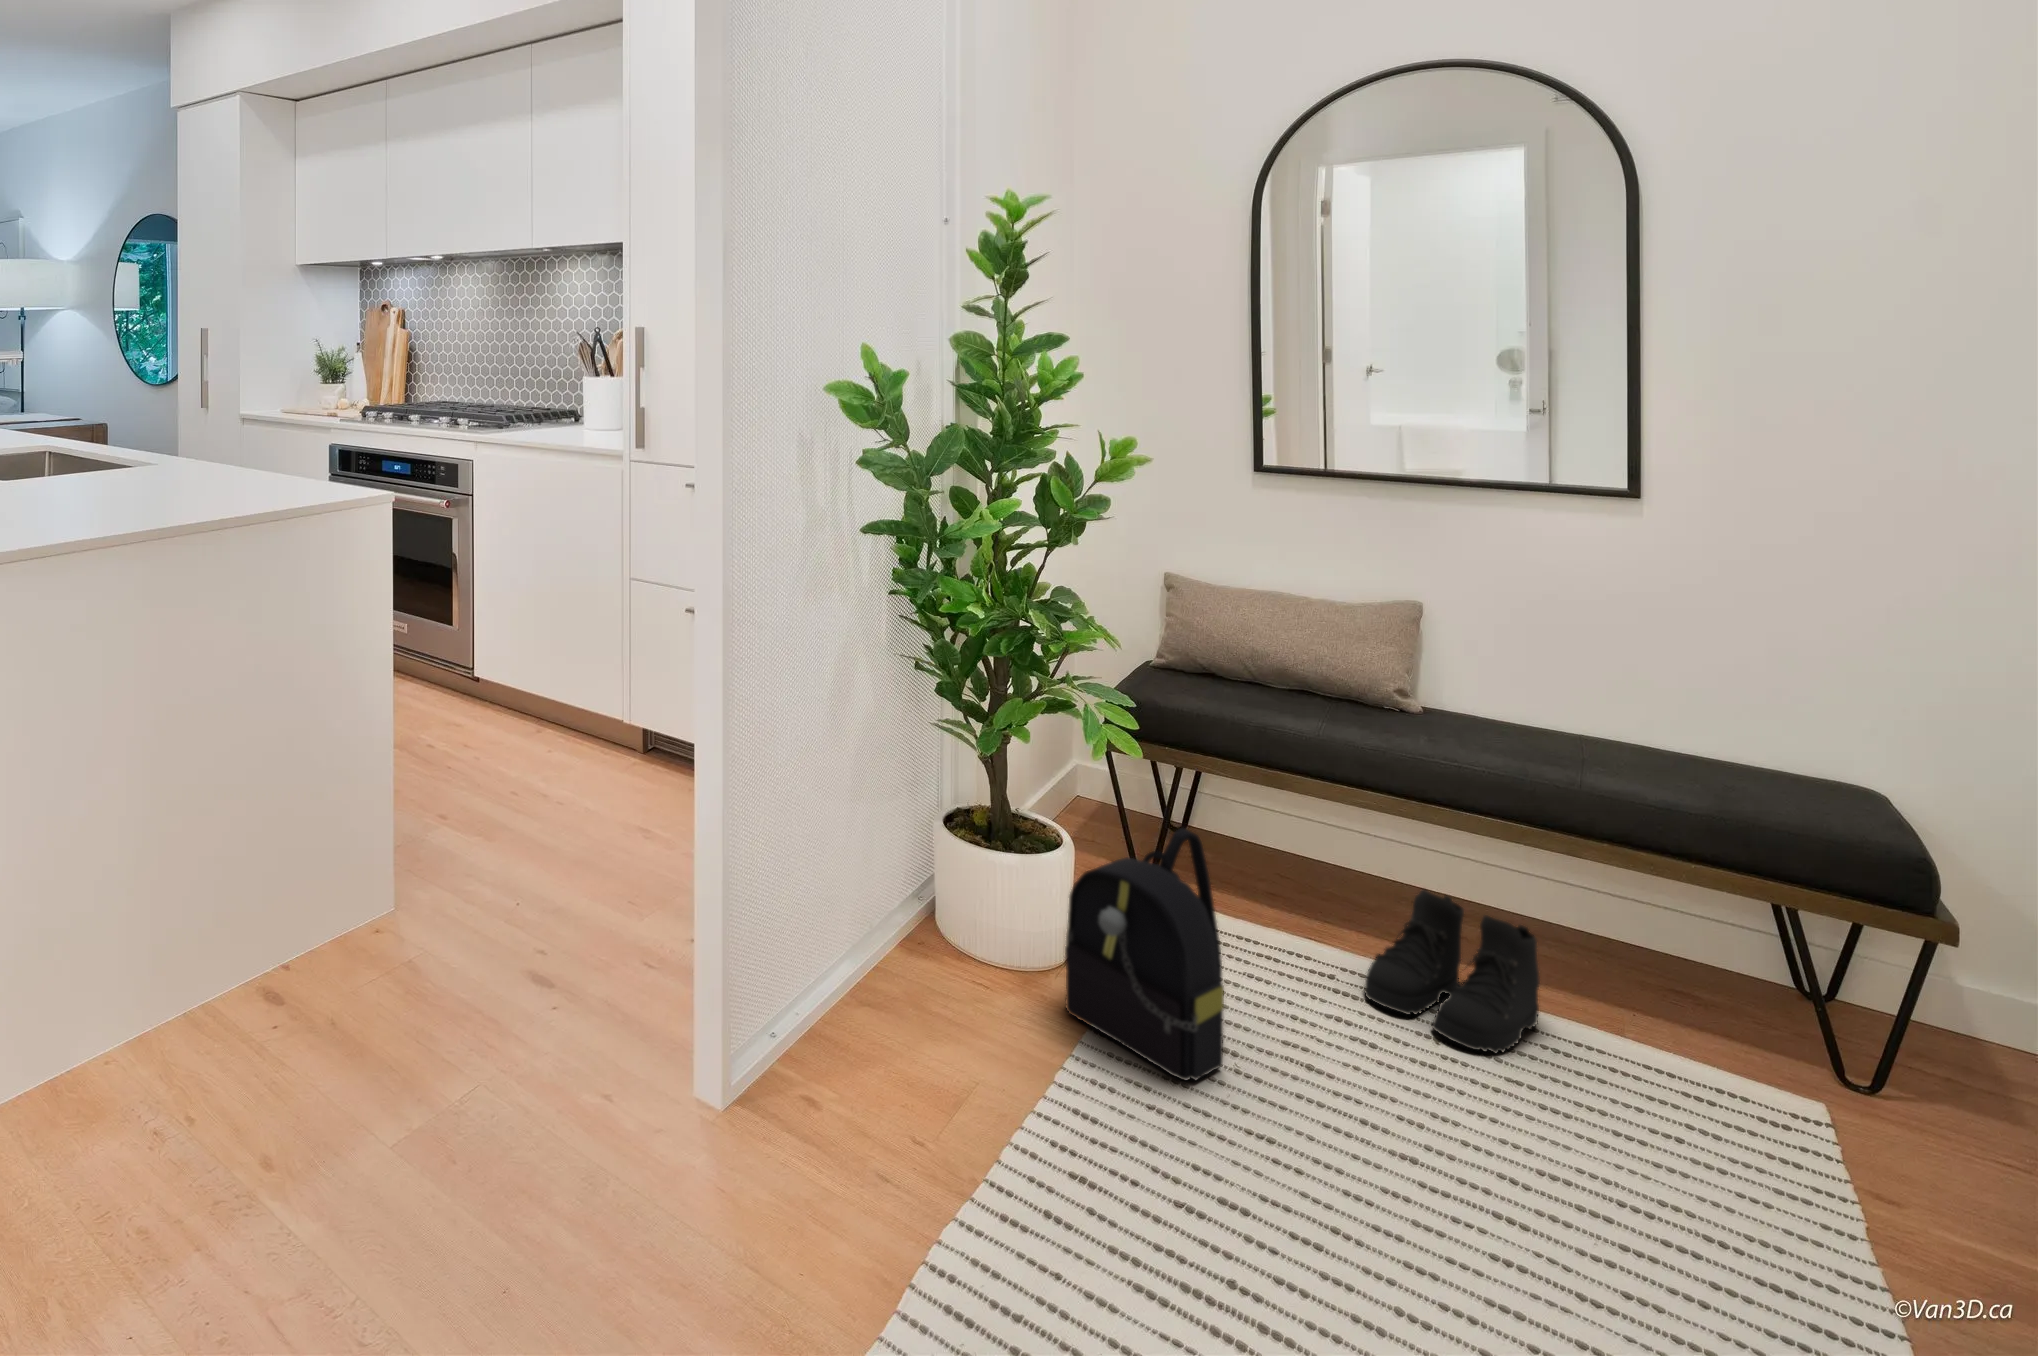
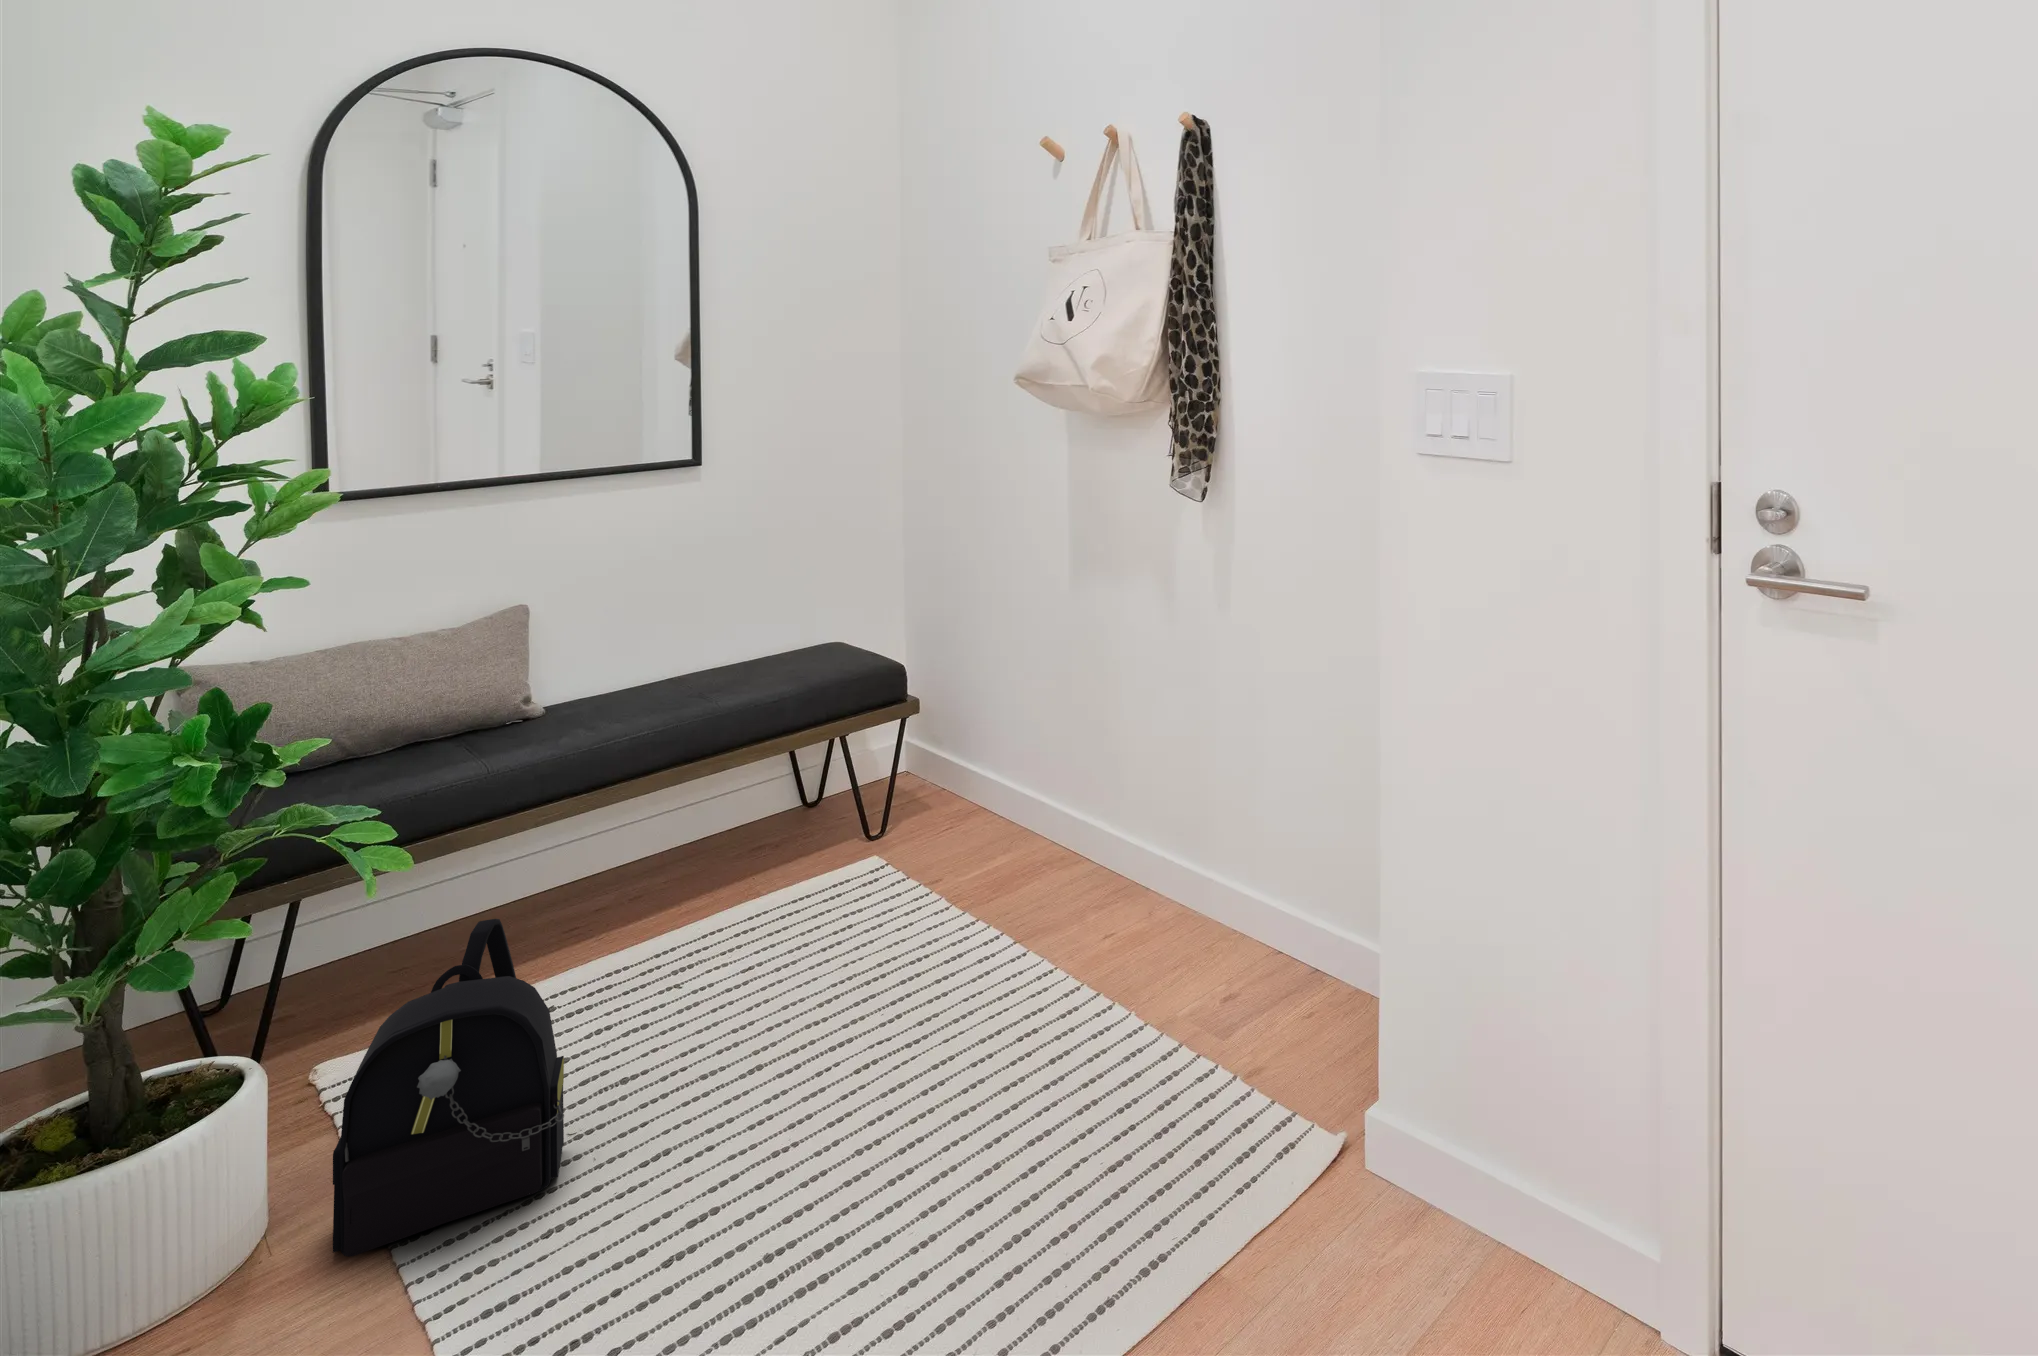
boots: present [1365,890,1540,1053] -> none [586,849,721,1000]

